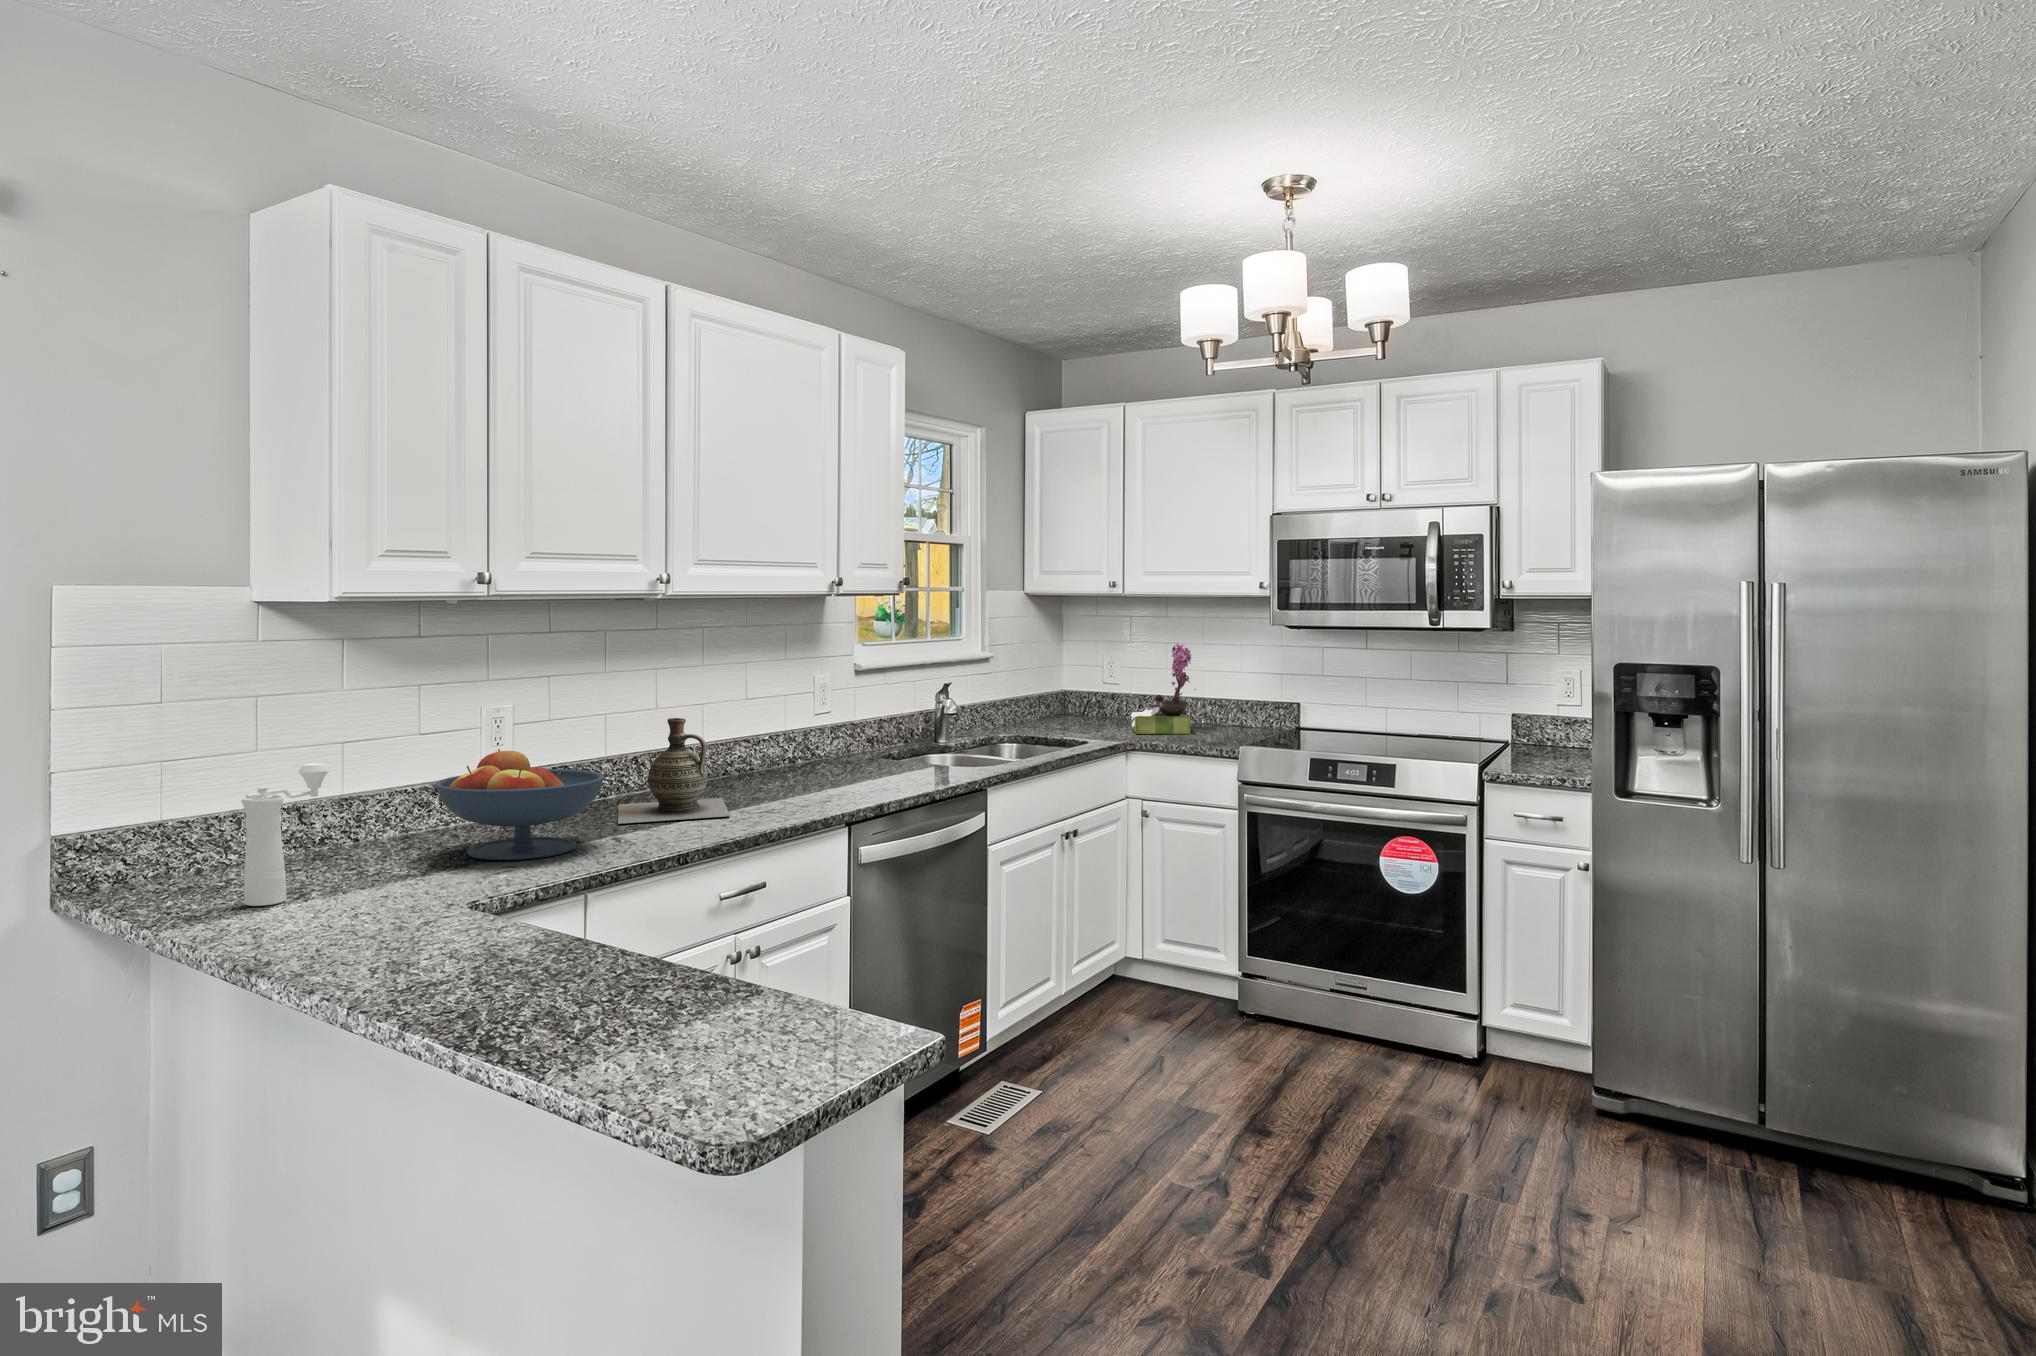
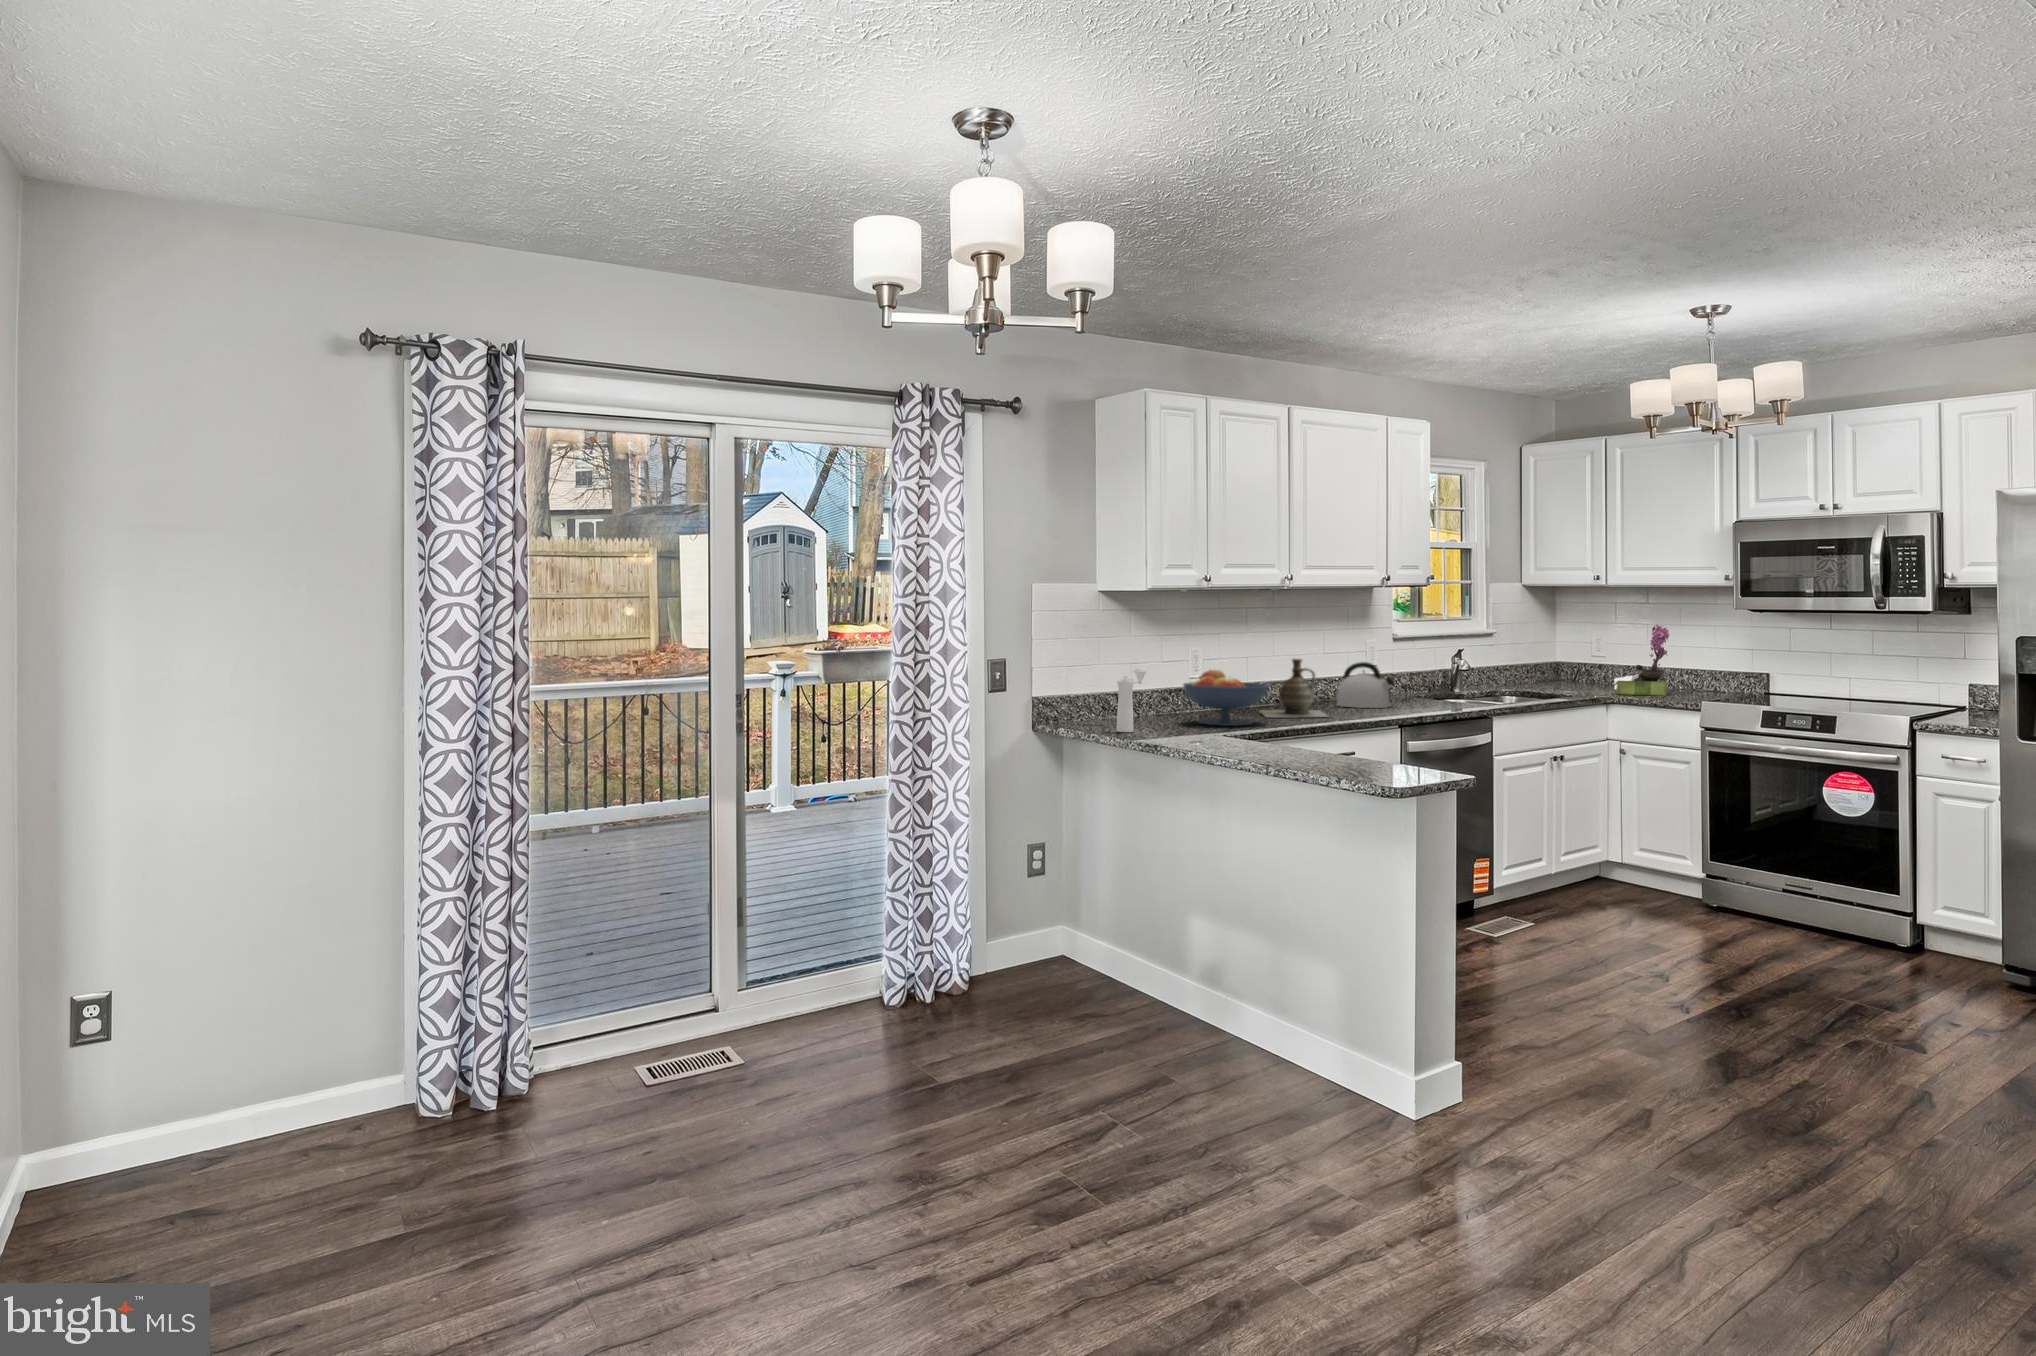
kettle: none [761,711,845,783] -> present [1337,662,1394,708]

